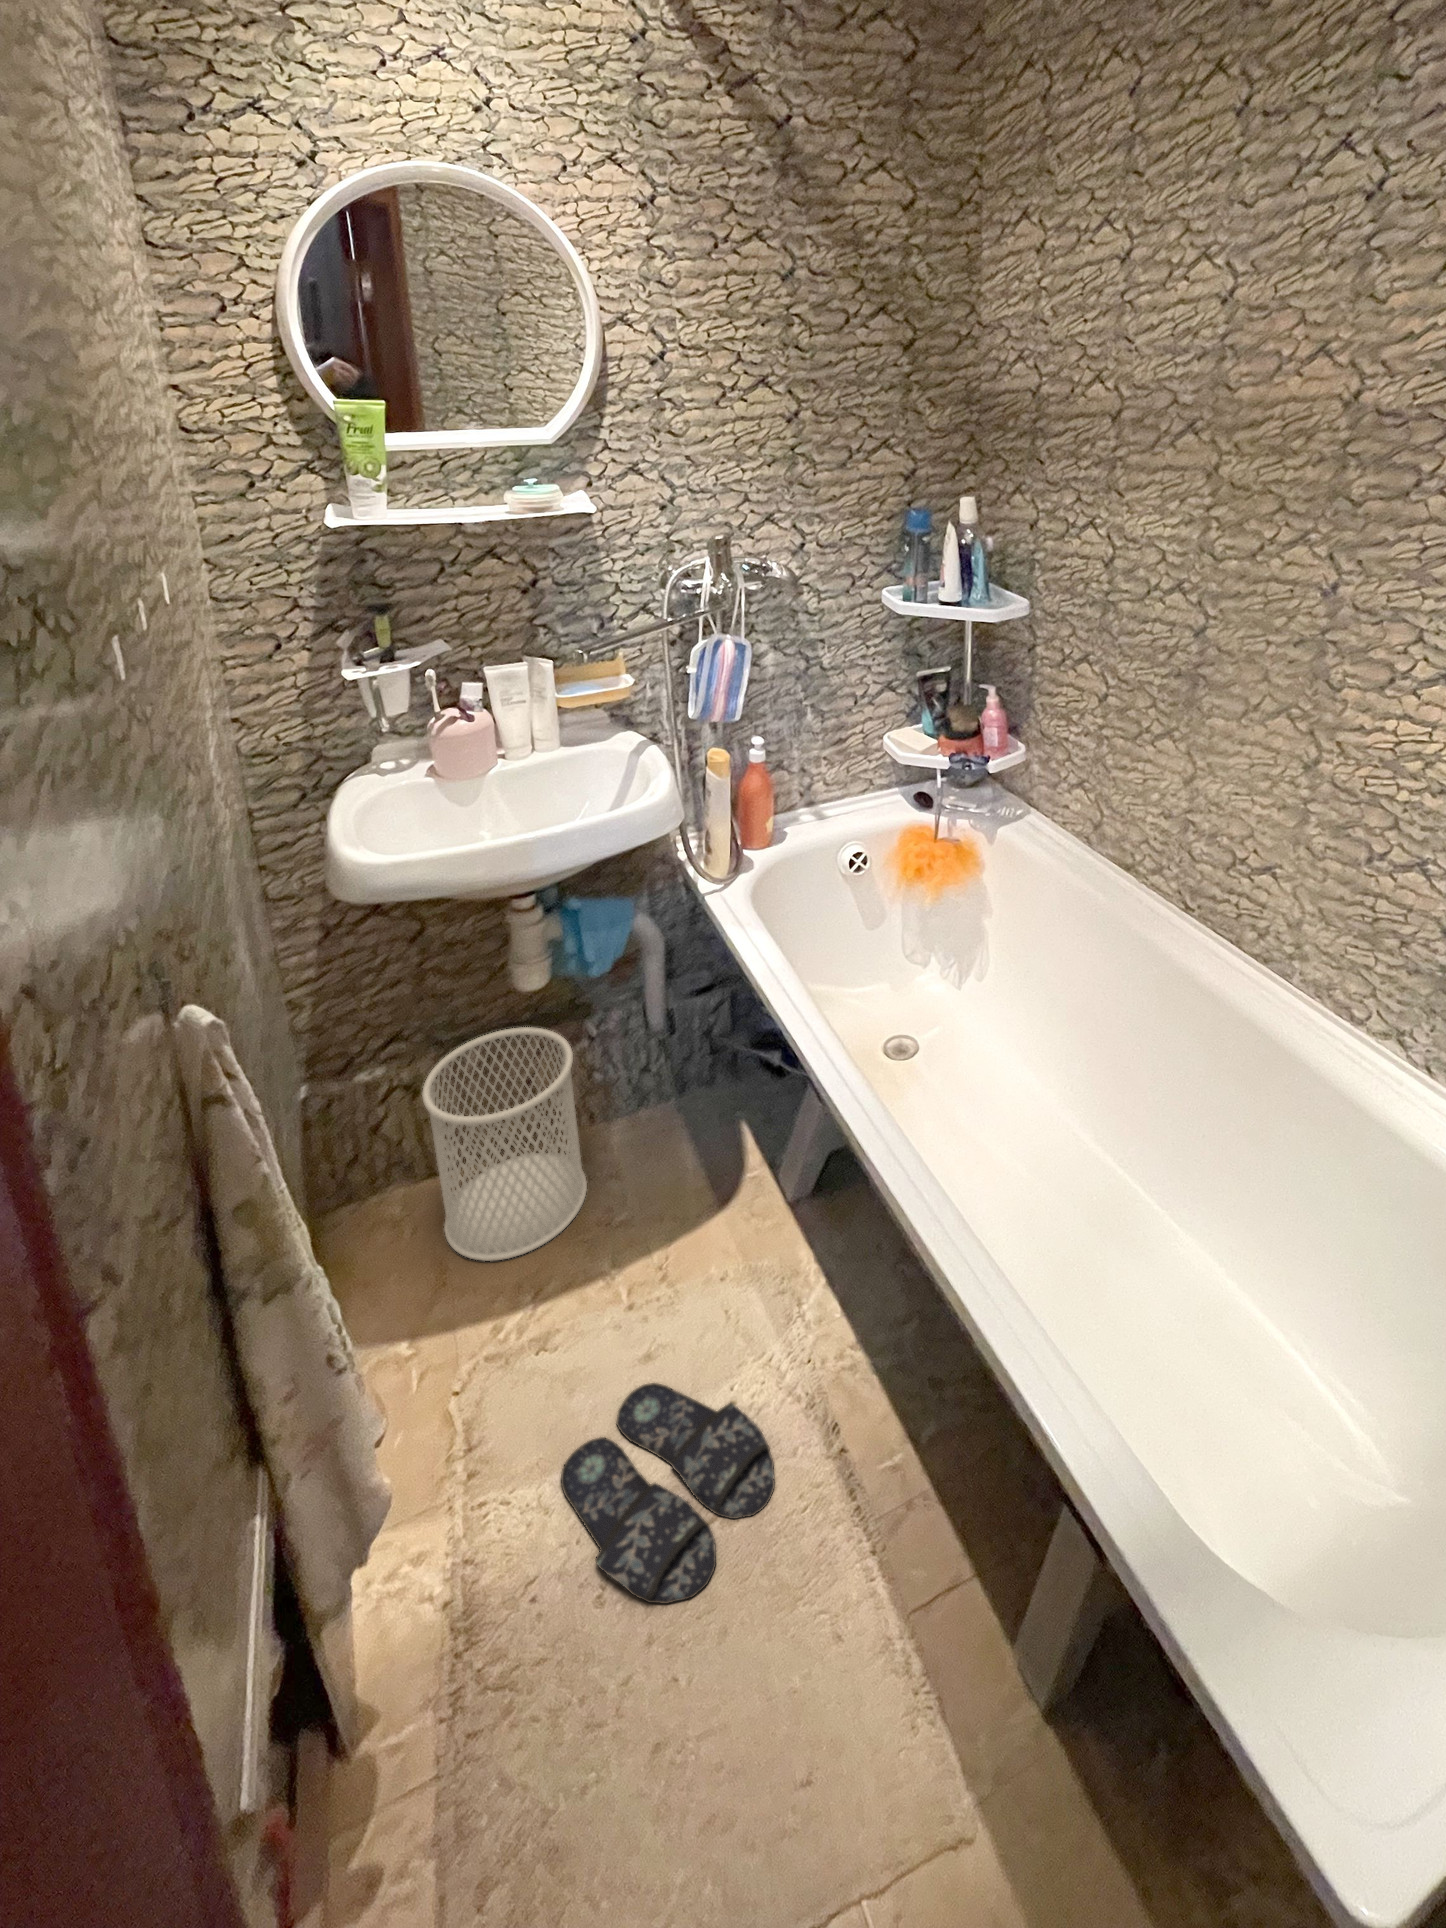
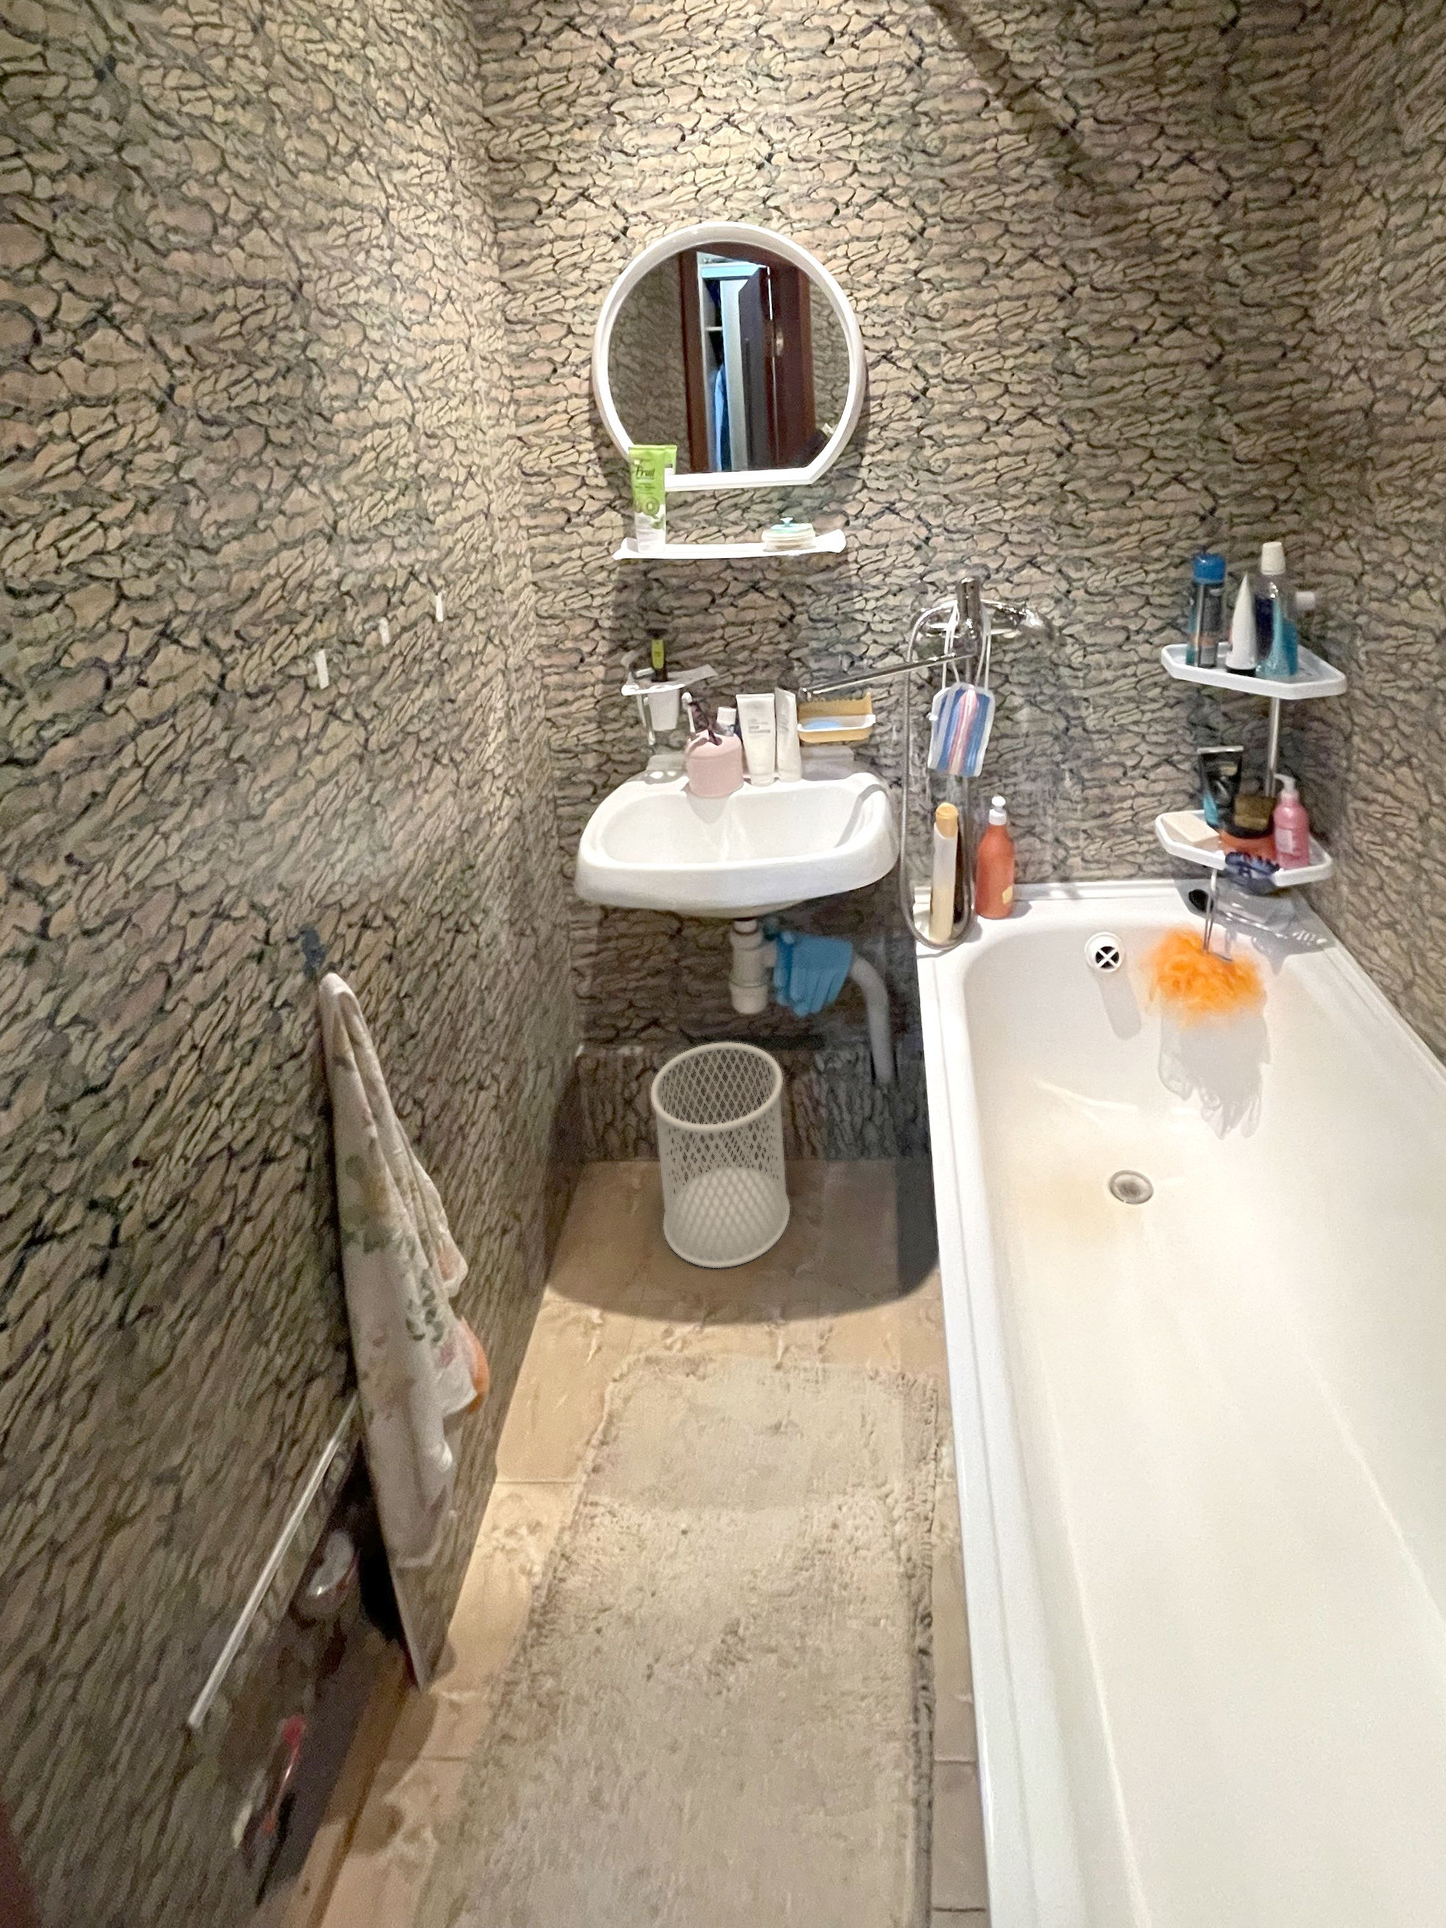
slippers: present [561,1383,775,1604] -> none [677,1459,872,1727]

